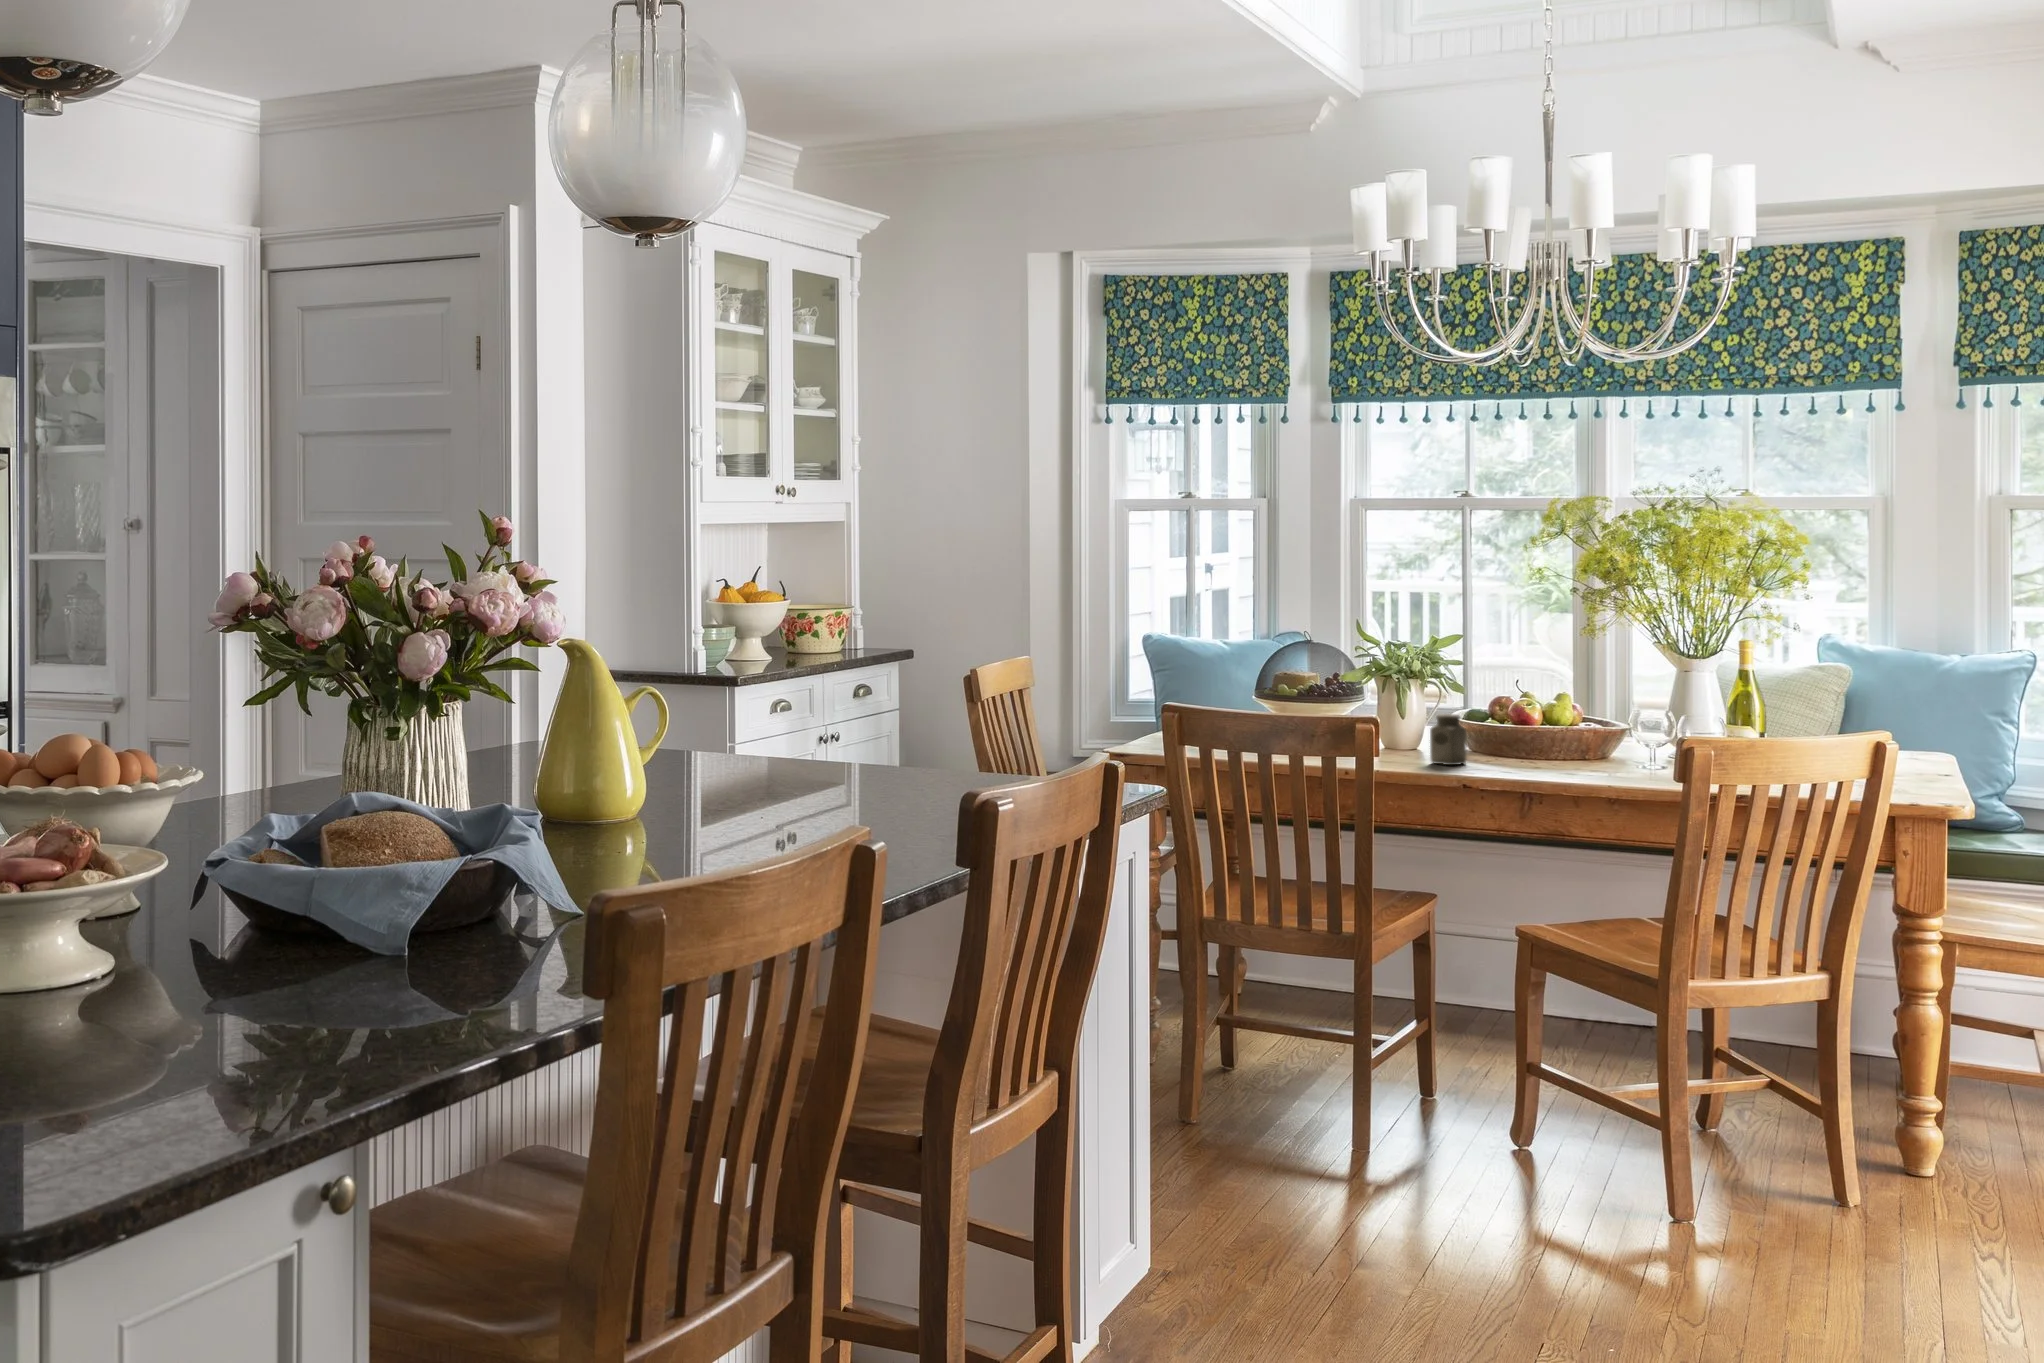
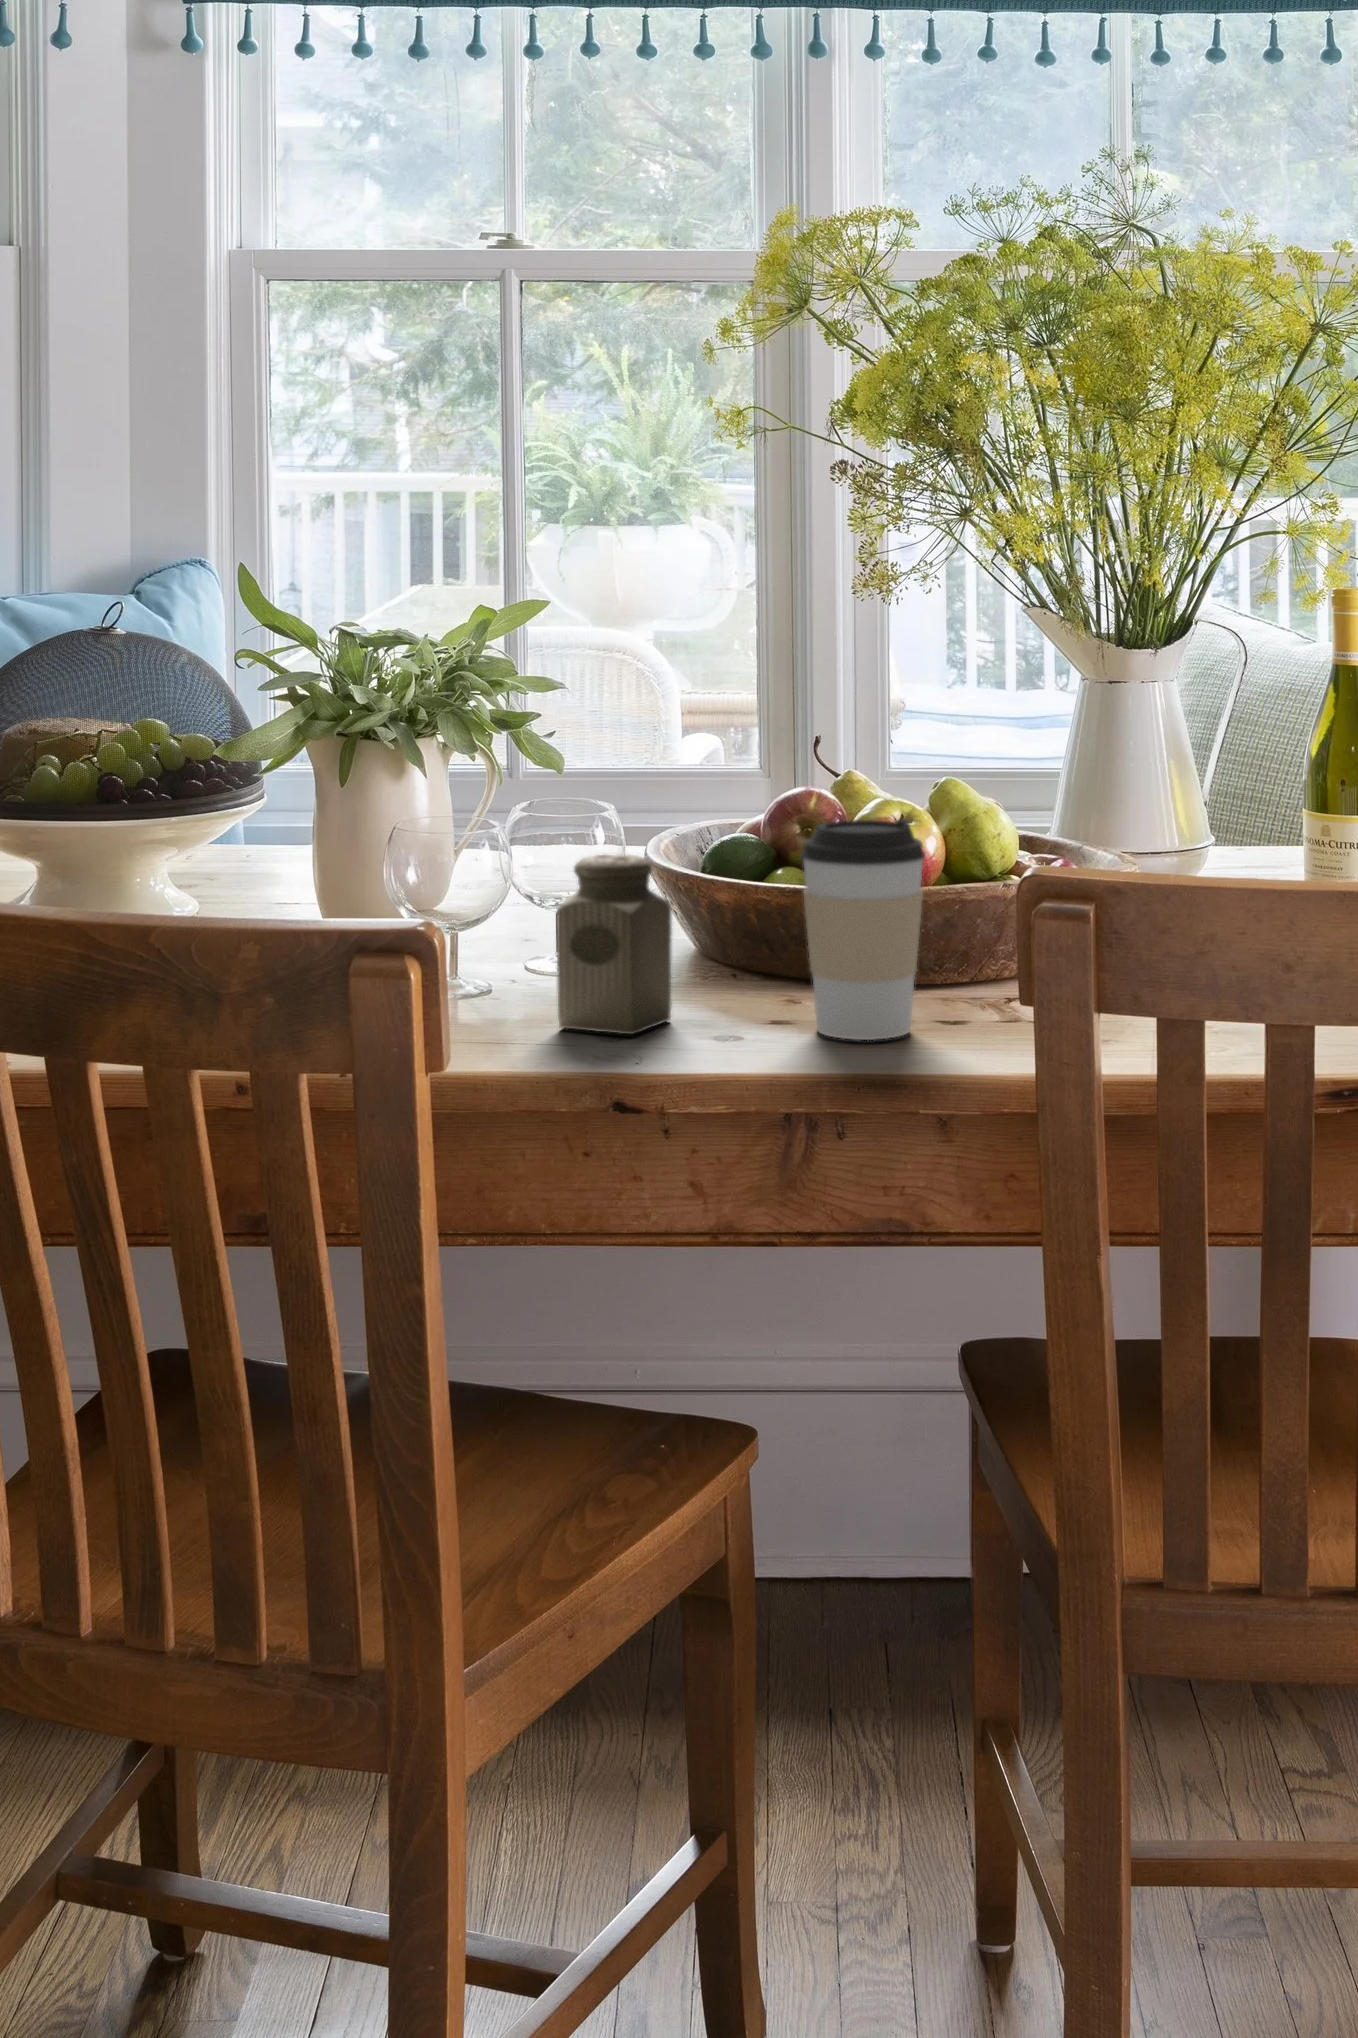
coffee cup: none [1505,707,1545,771] -> present [801,819,925,1040]

